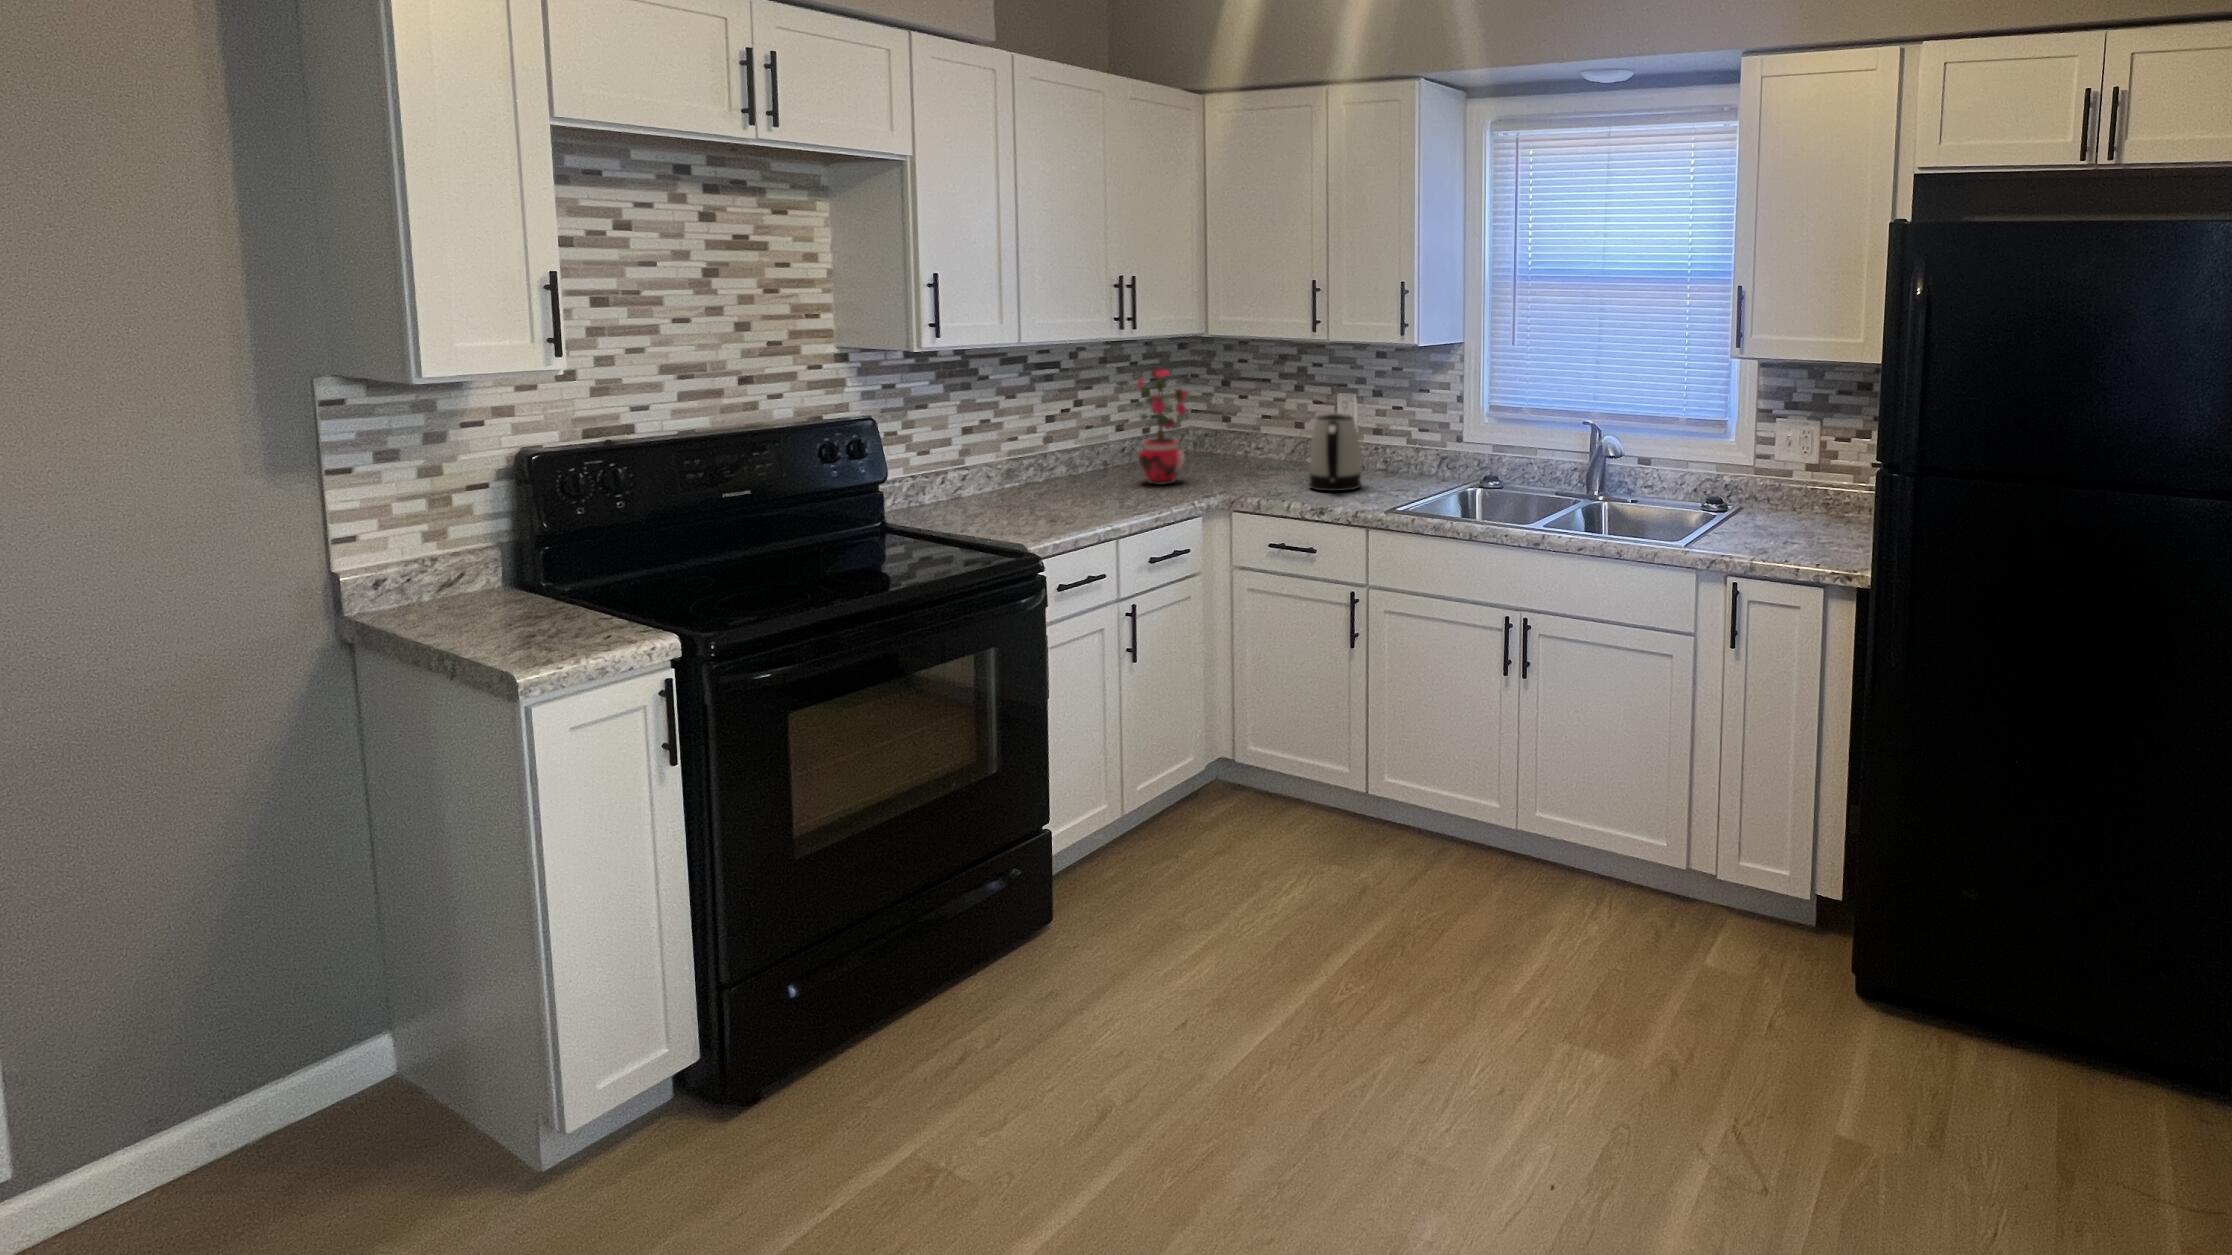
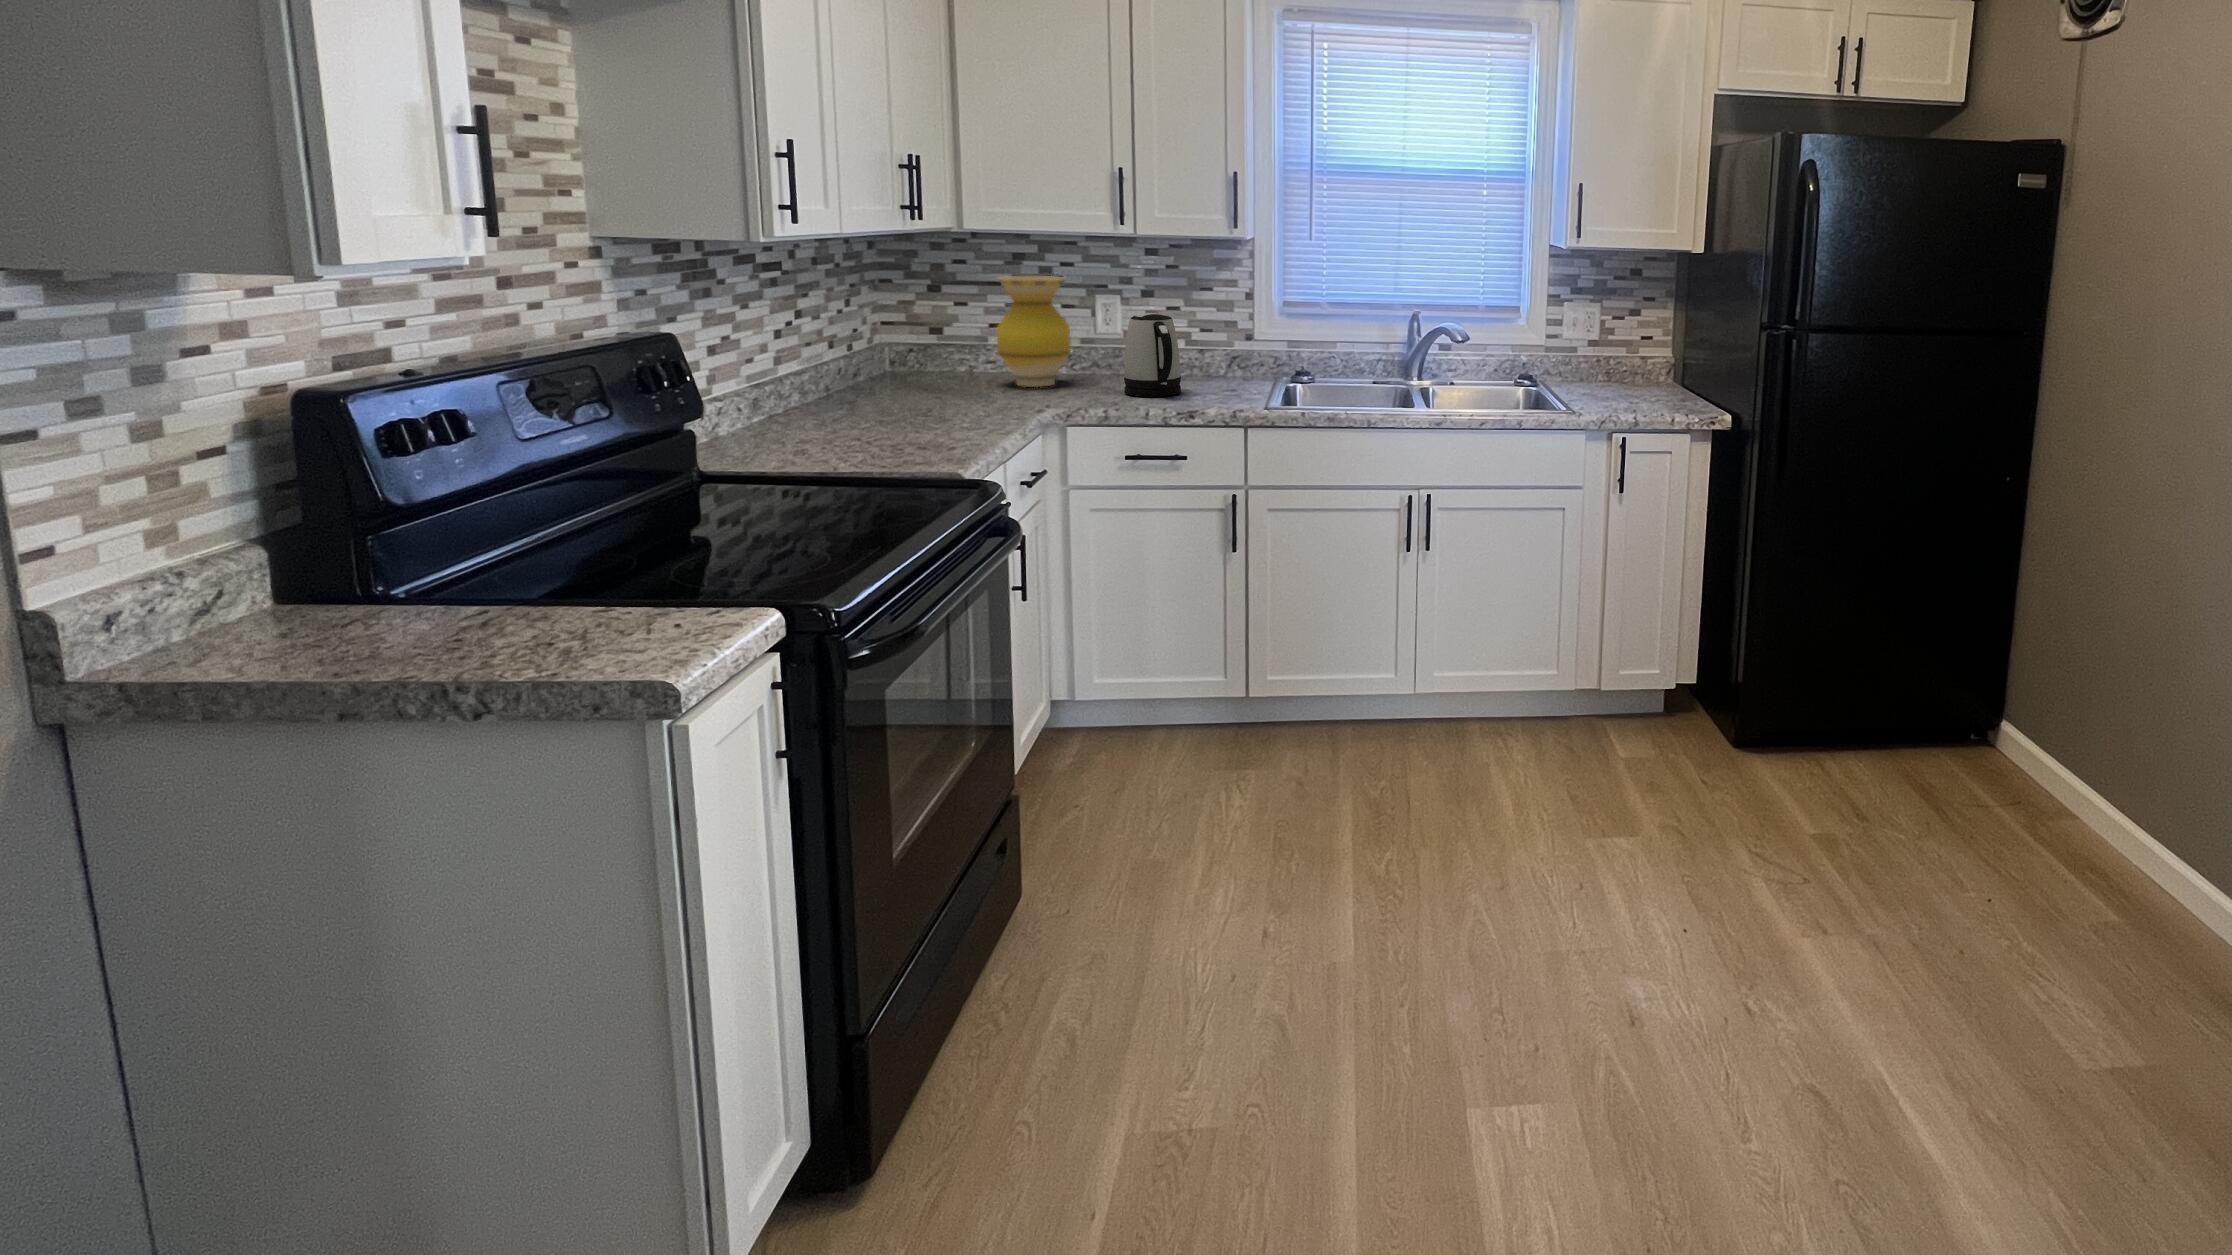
potted plant: present [1135,368,1187,484] -> none [898,266,977,404]
vase: none [1235,374,1298,474] -> present [997,276,1071,387]

